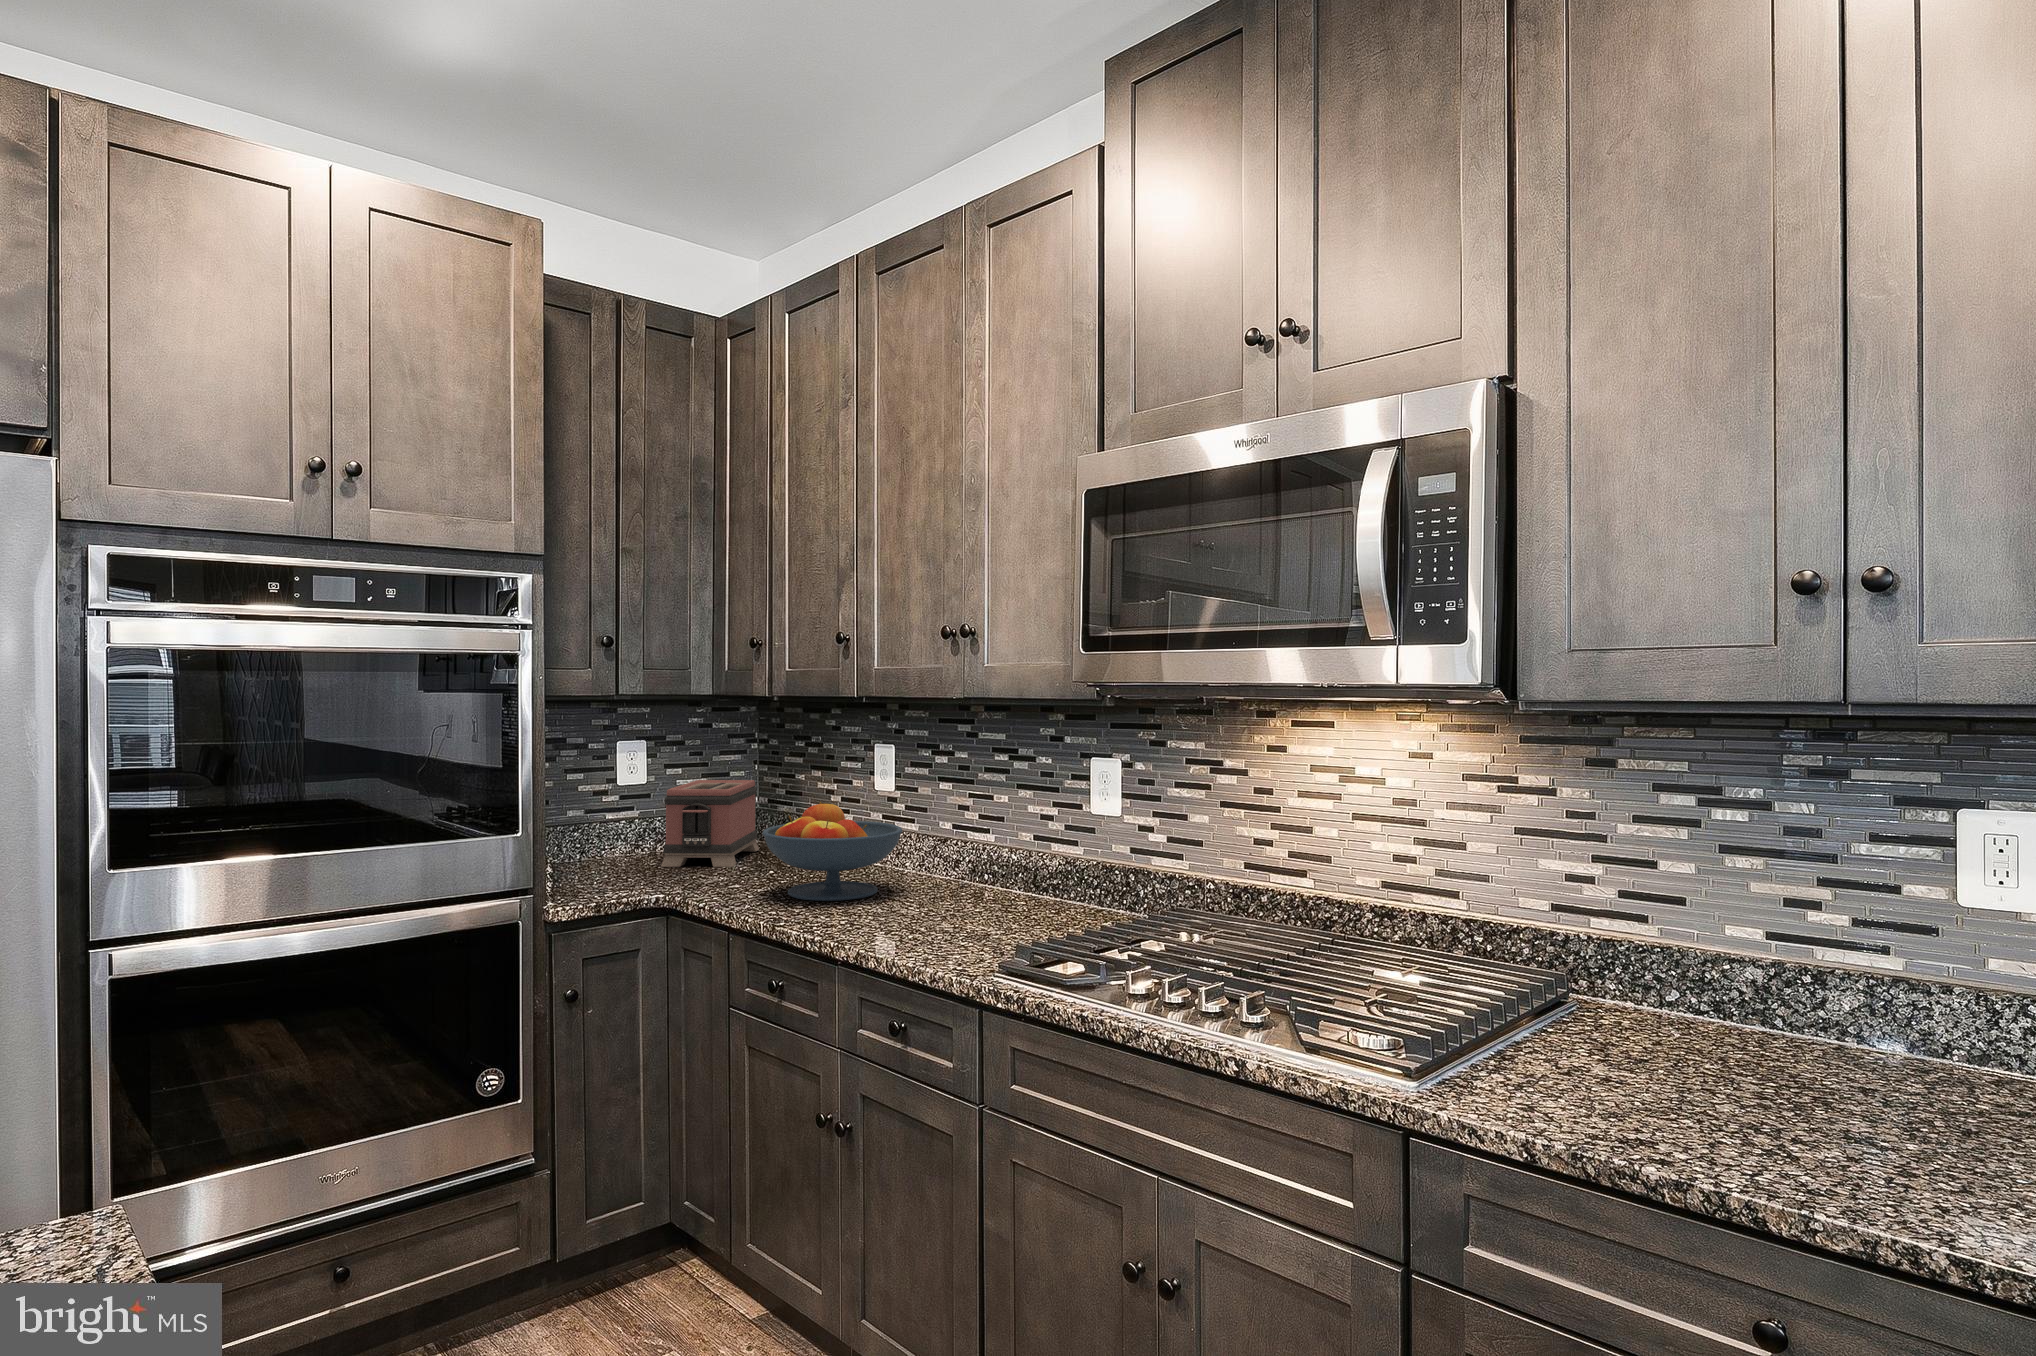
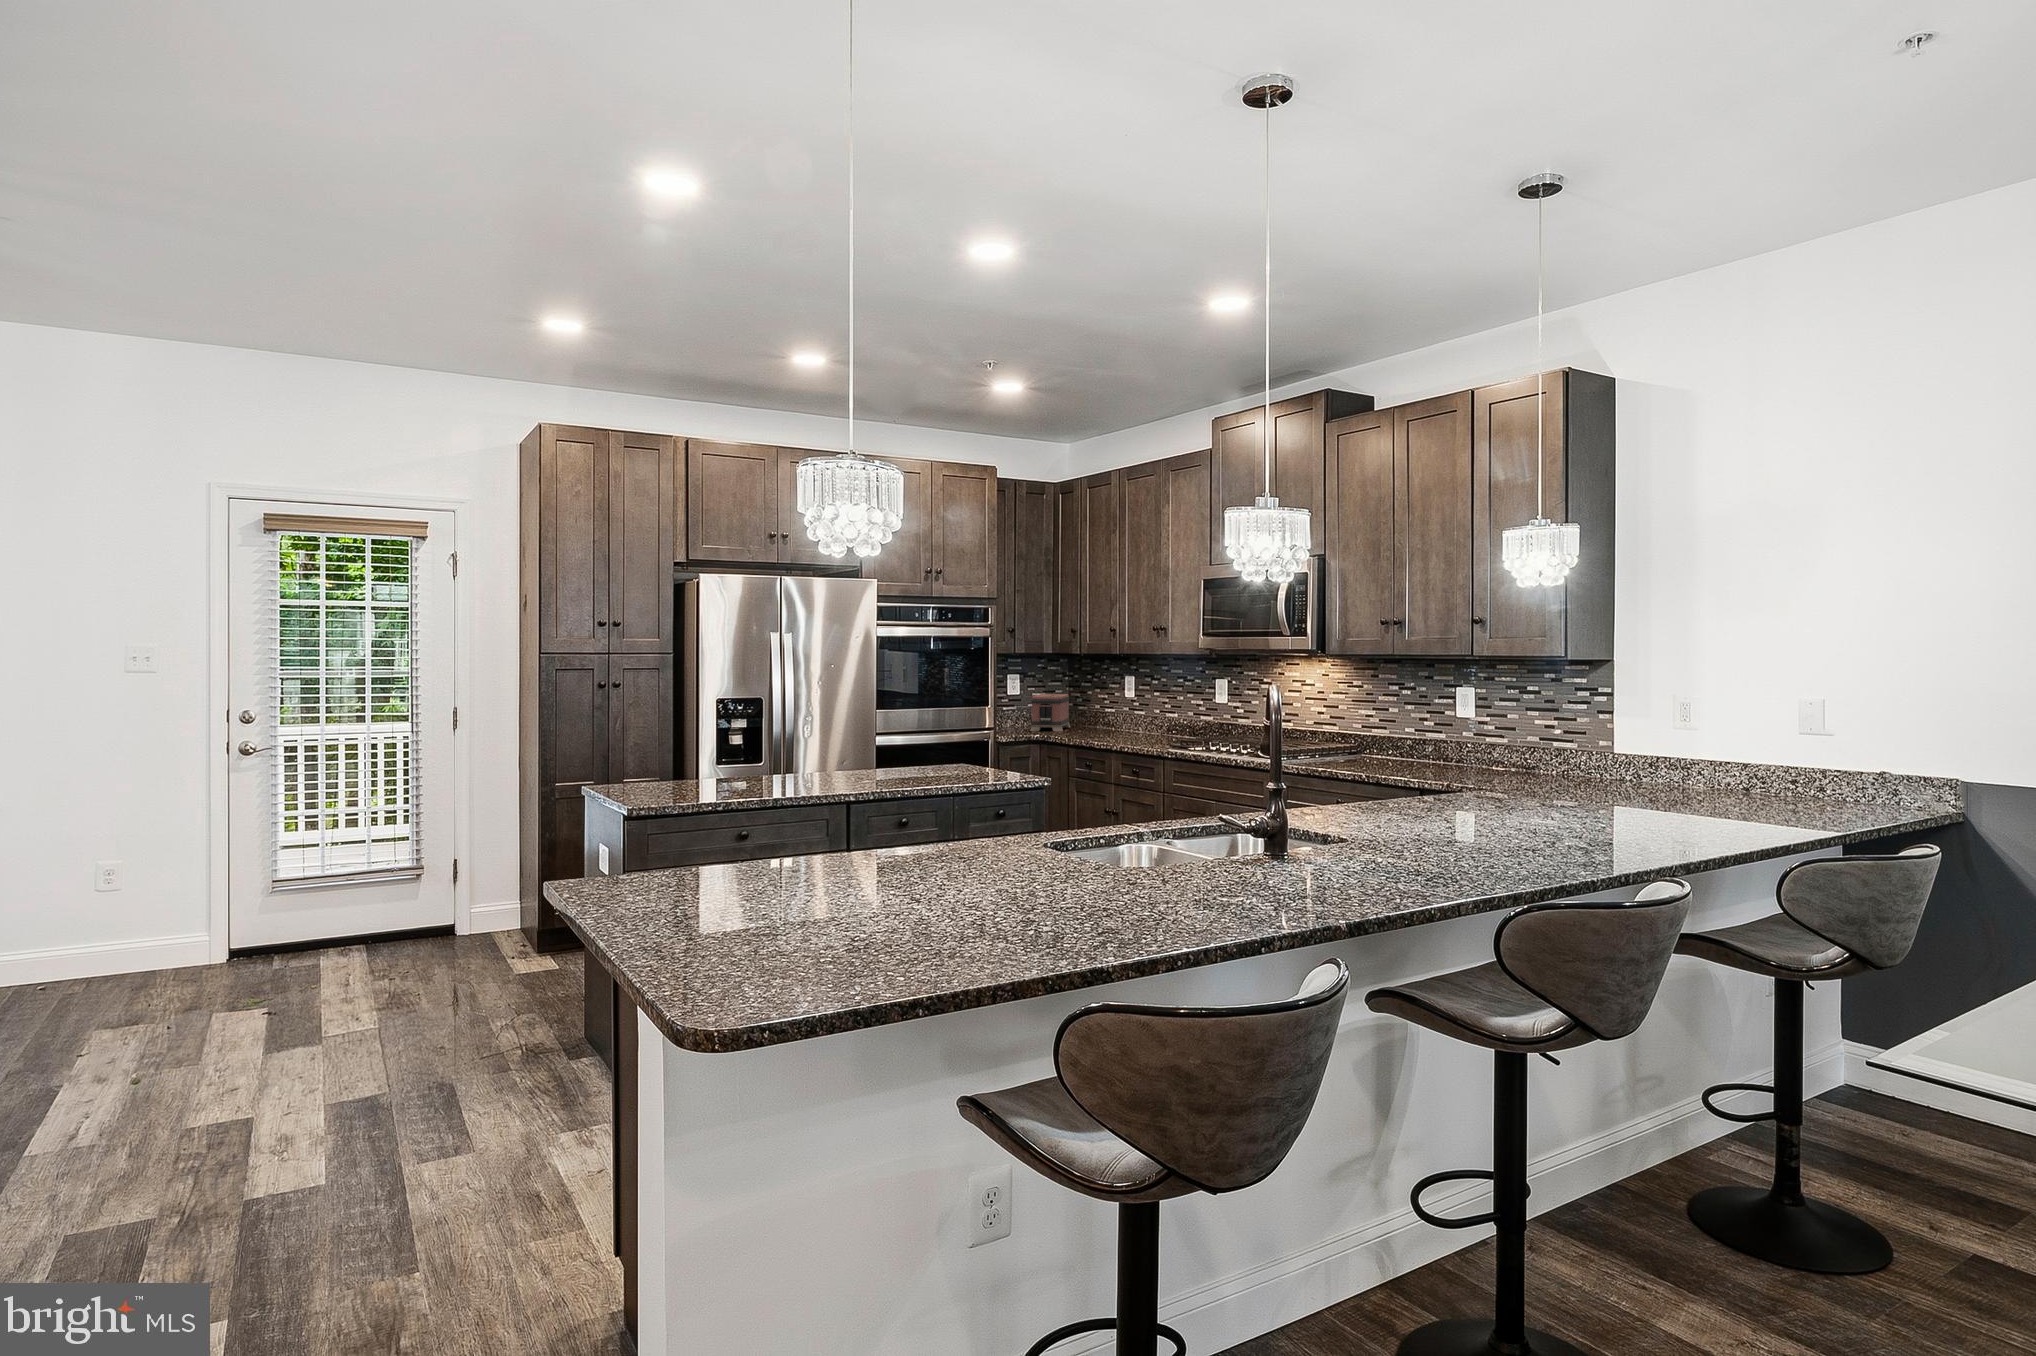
fruit bowl: present [762,802,902,901] -> none [1080,700,1138,738]

